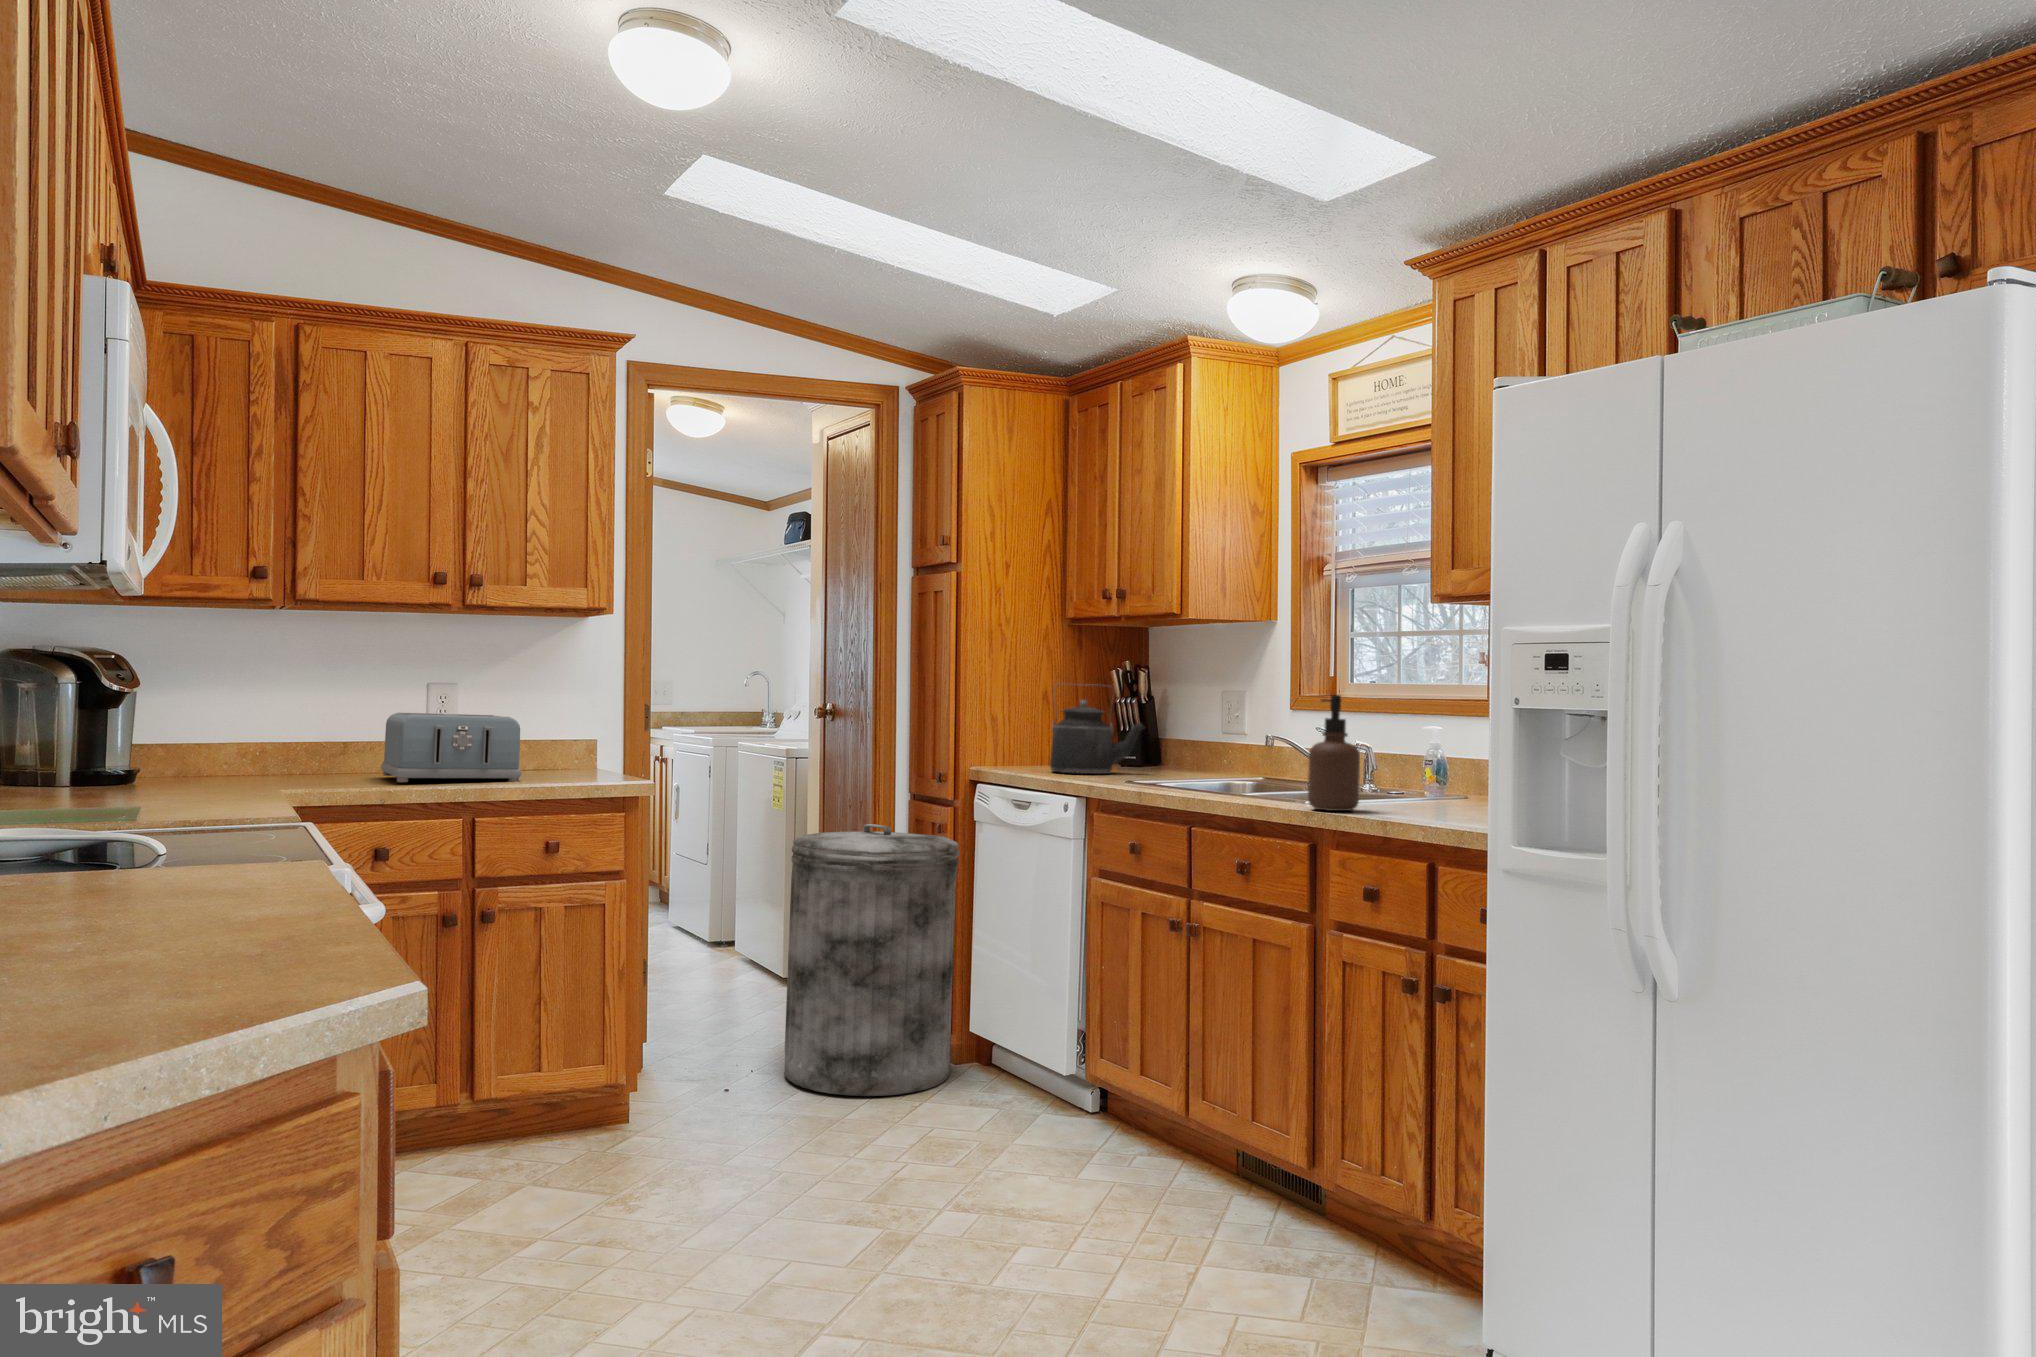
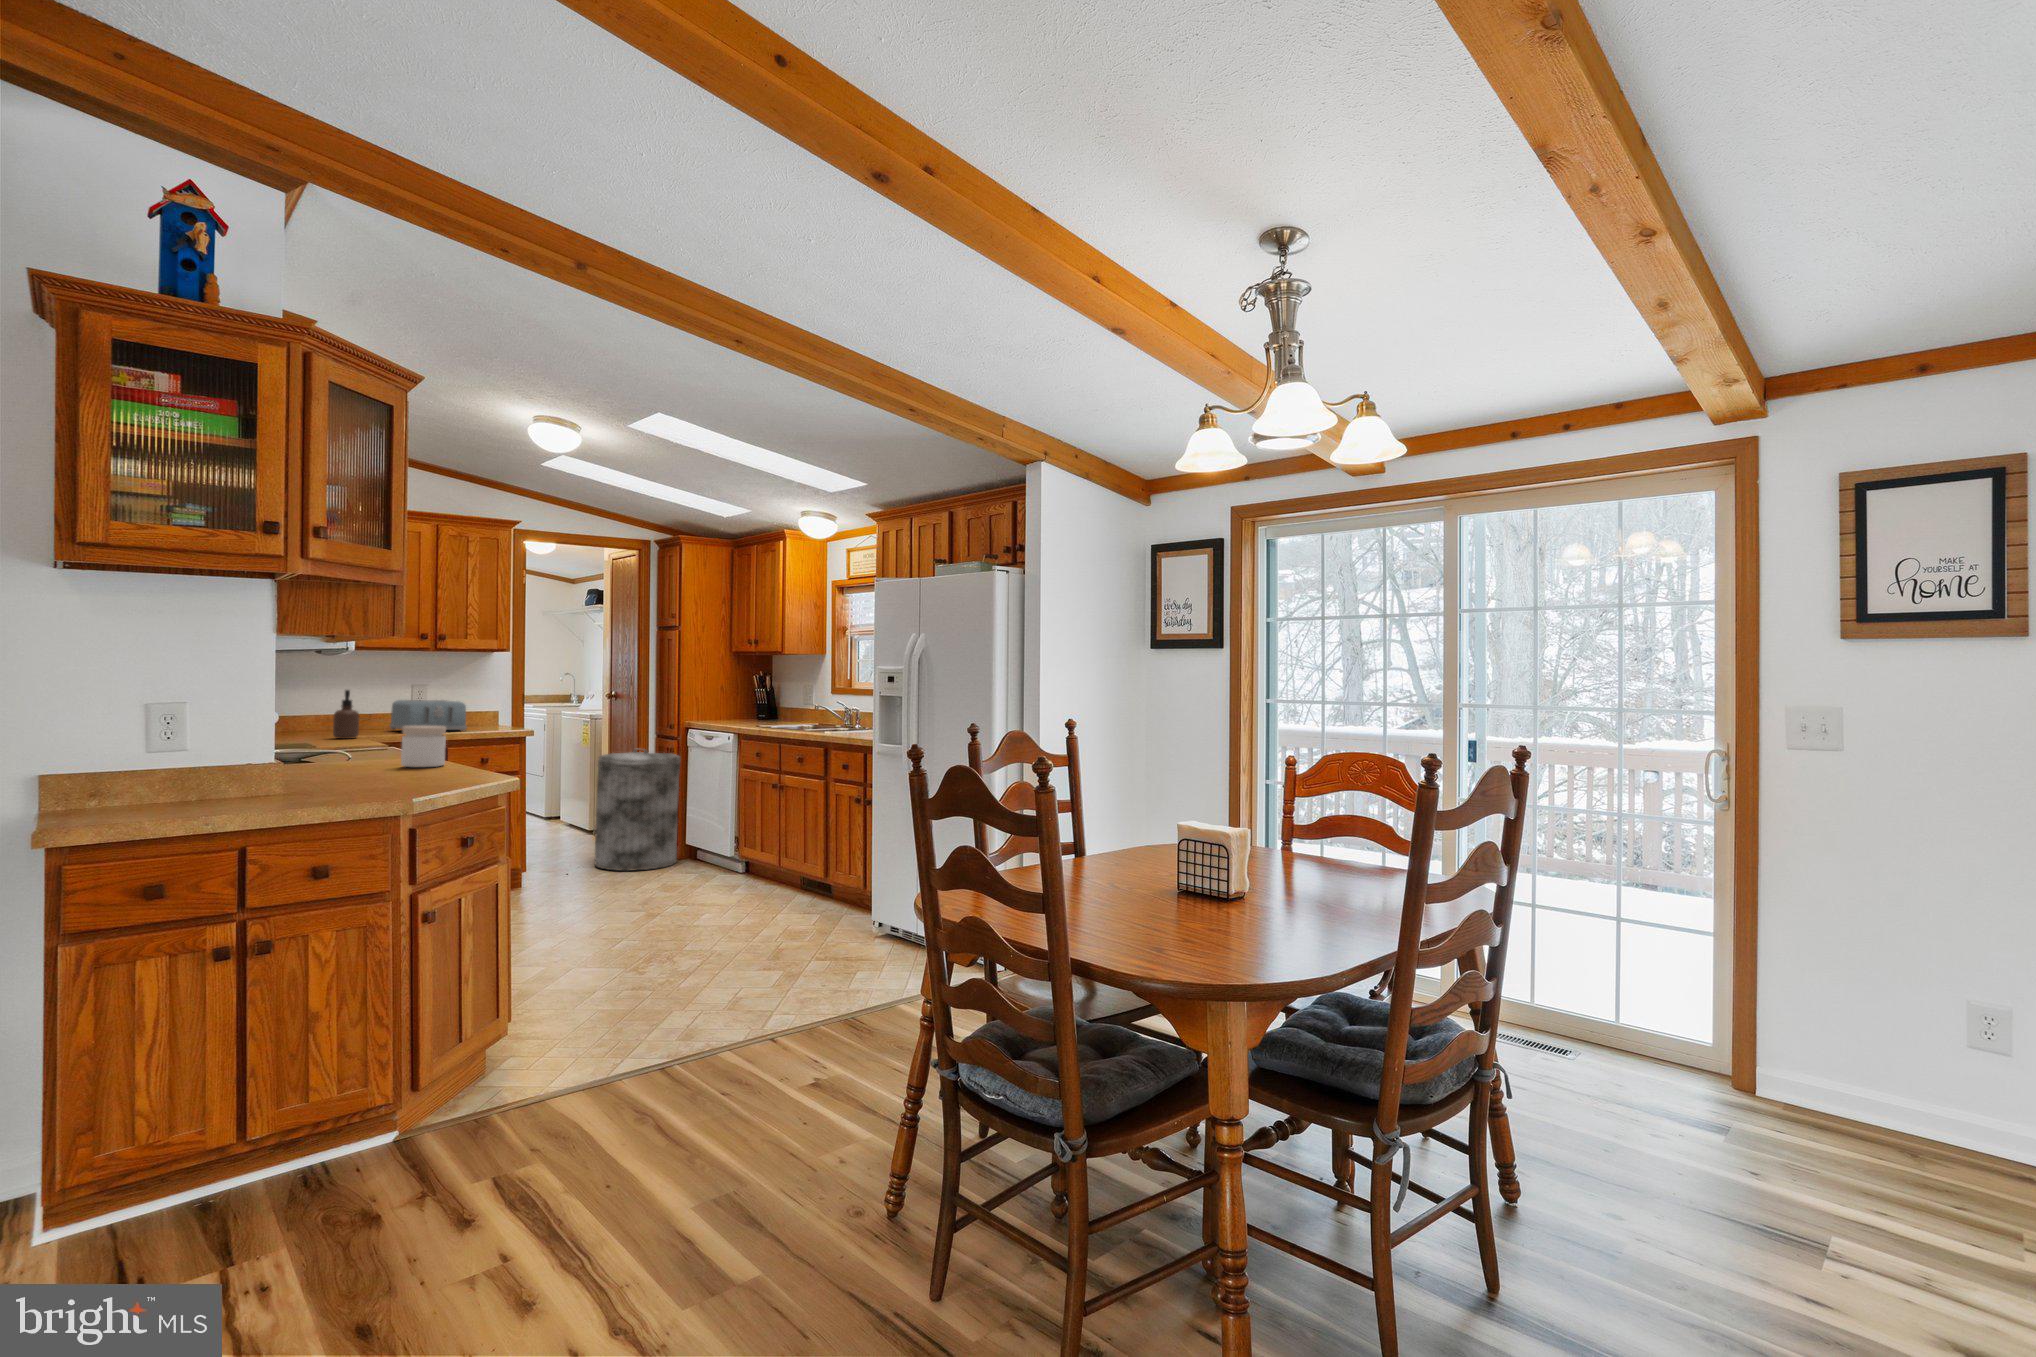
kettle: present [1050,685,1145,774] -> none [724,683,768,724]
soap dispenser: present [1308,695,1360,811] -> present [333,690,359,739]
jar: none [58,770,214,913] -> present [401,726,446,767]

